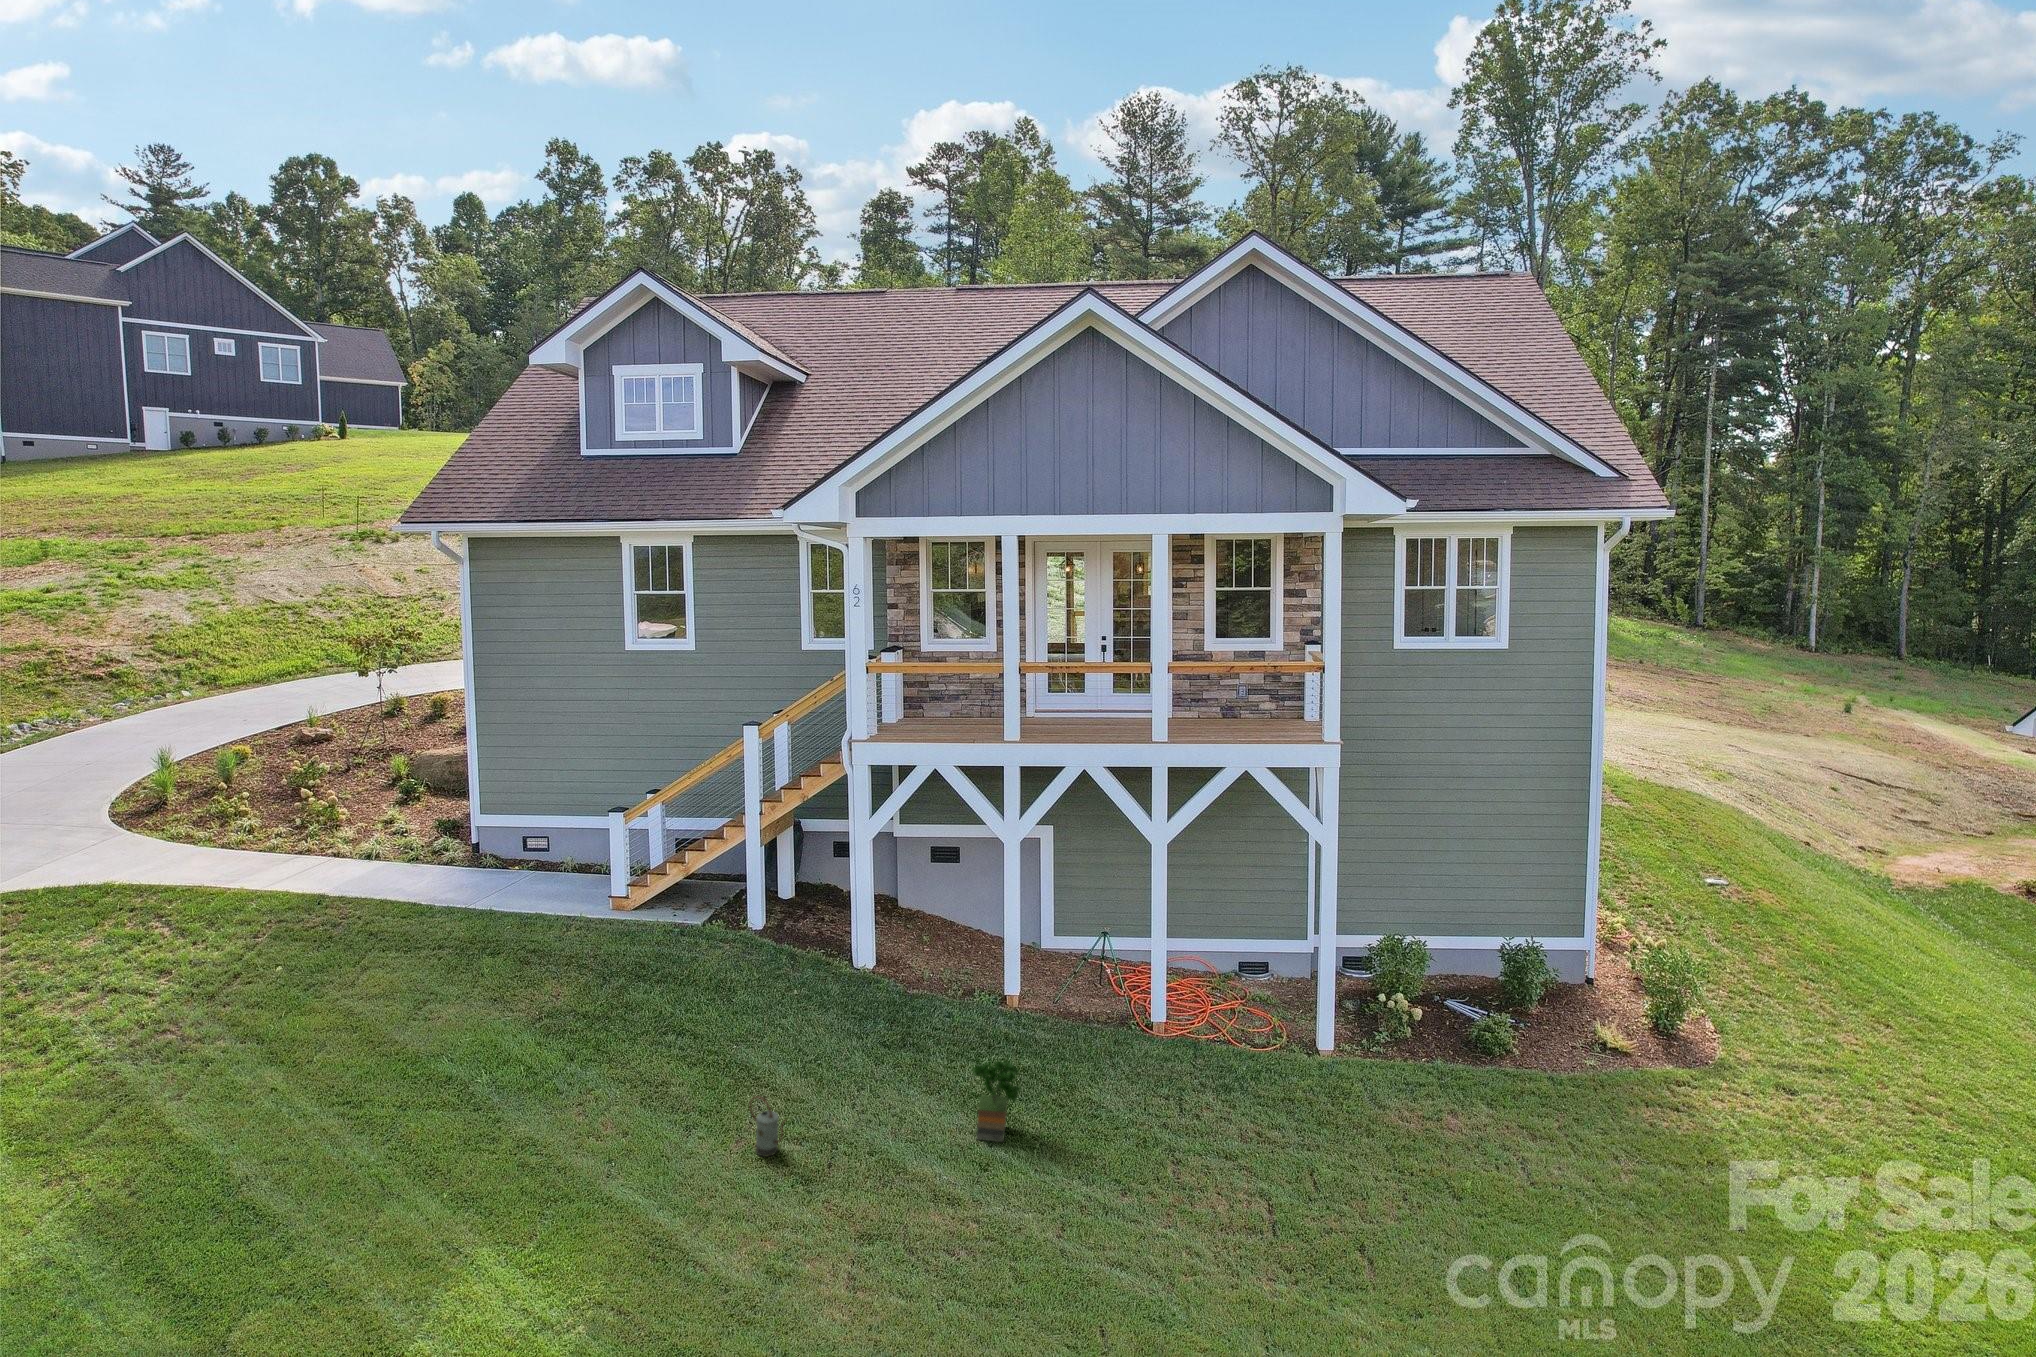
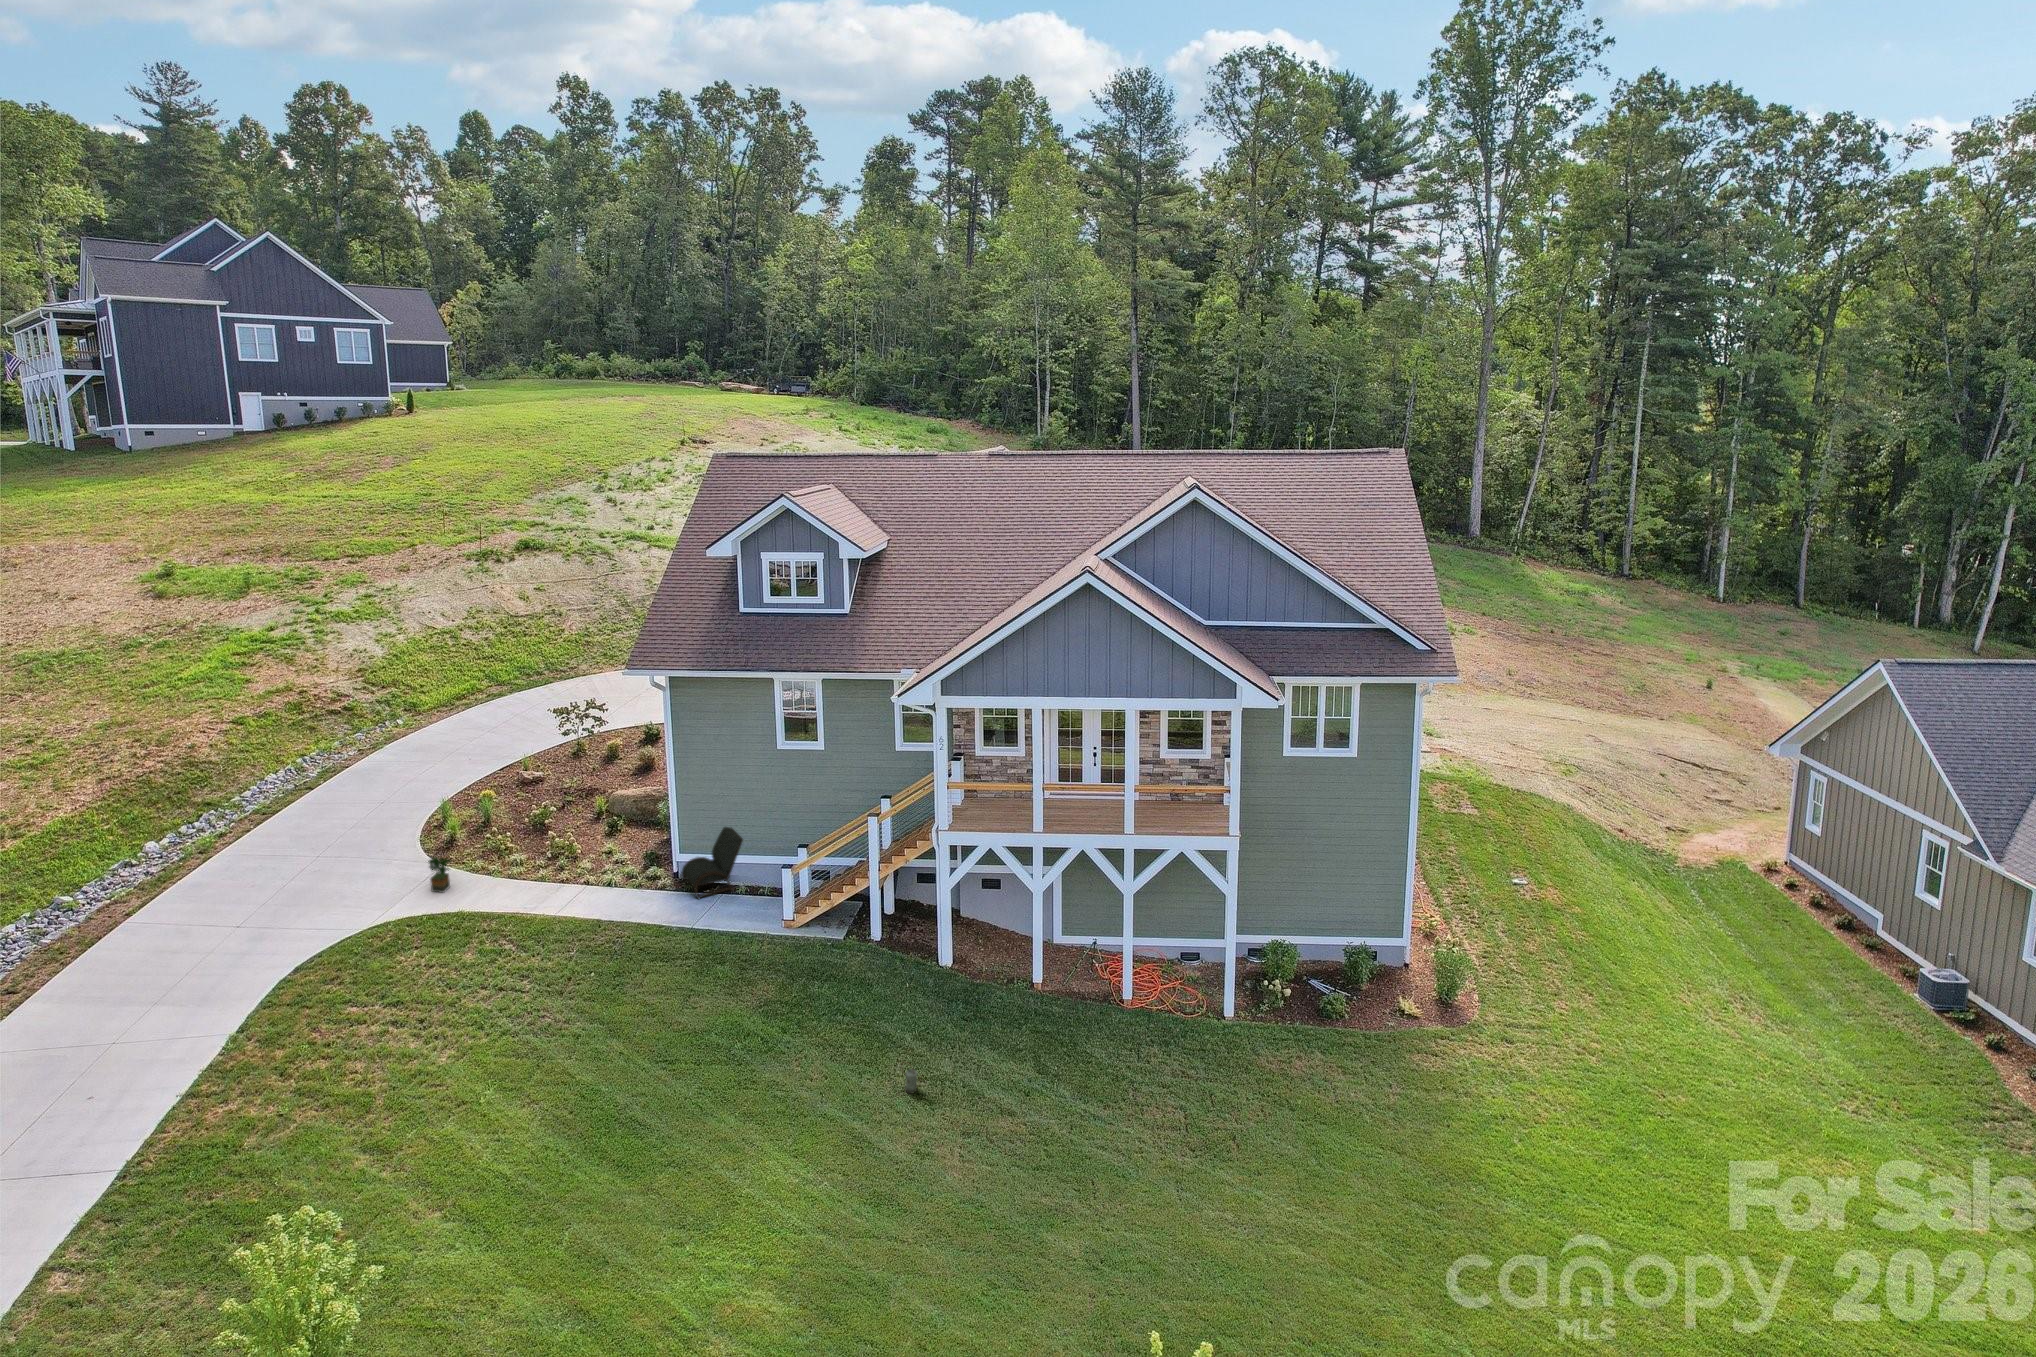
lounge chair: none [480,773,574,877] -> present [681,827,743,899]
potted tree: present [973,1062,1021,1142] -> present [428,857,451,893]

